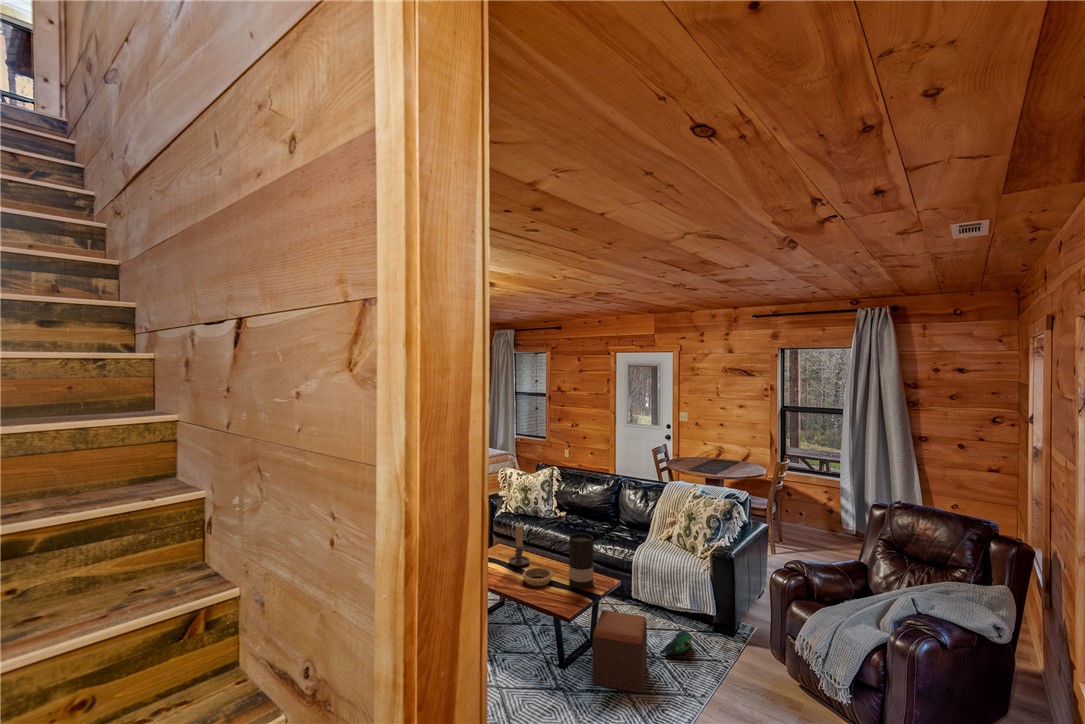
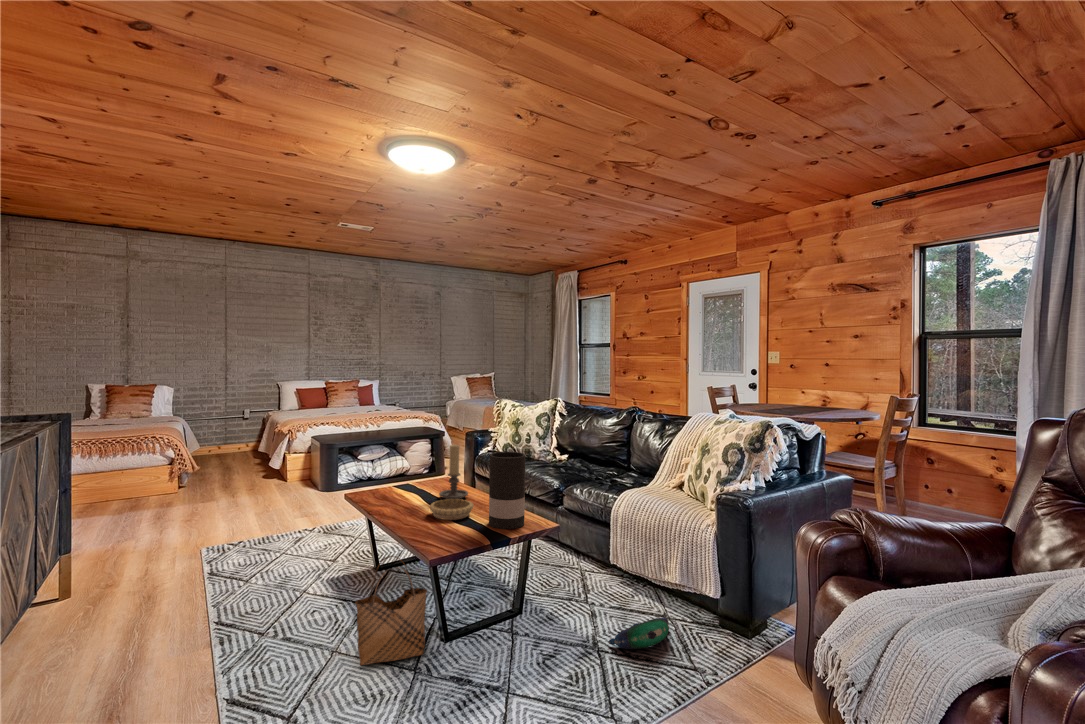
footstool: present [592,610,647,693] -> none [470,561,576,694]
woven basket: none [520,621,560,697] -> present [356,556,427,666]

